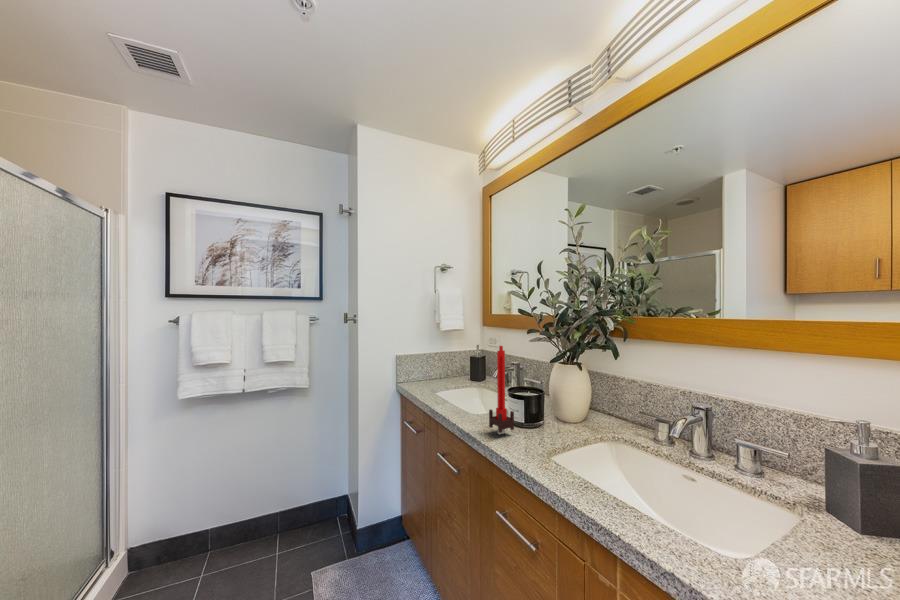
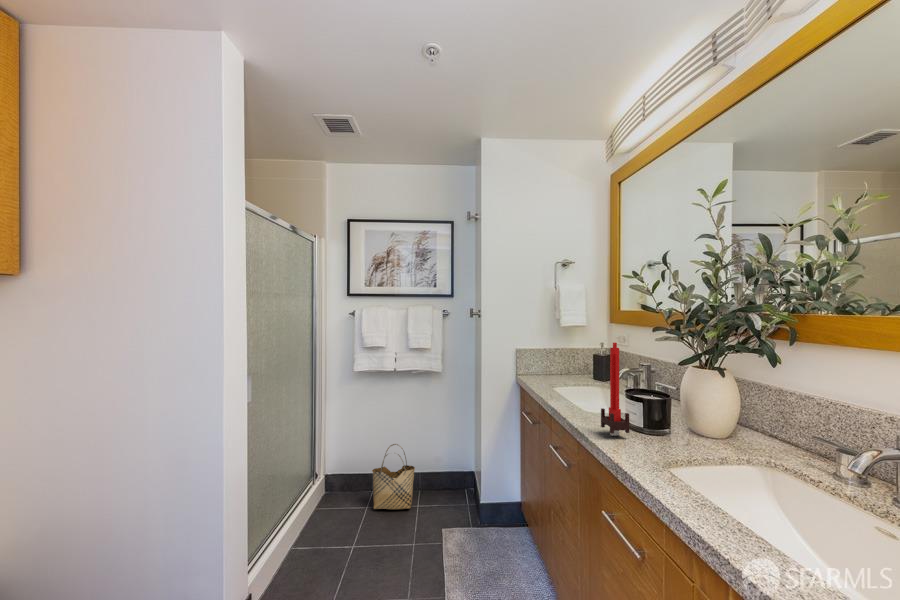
woven basket: none [215,480,276,570] -> present [372,444,415,509]

